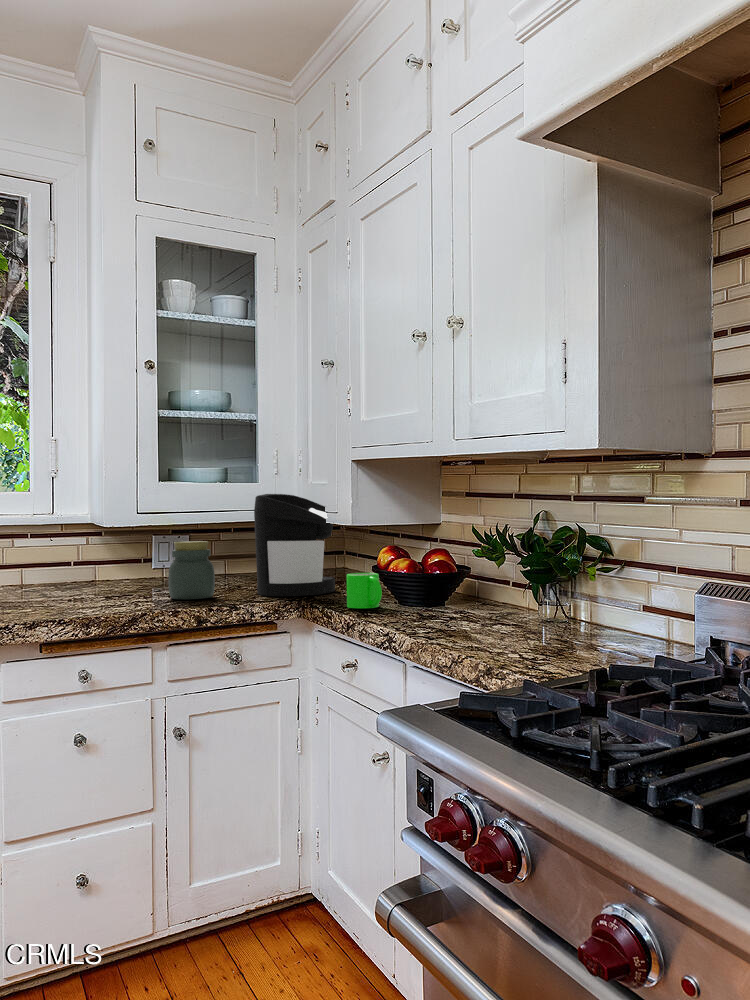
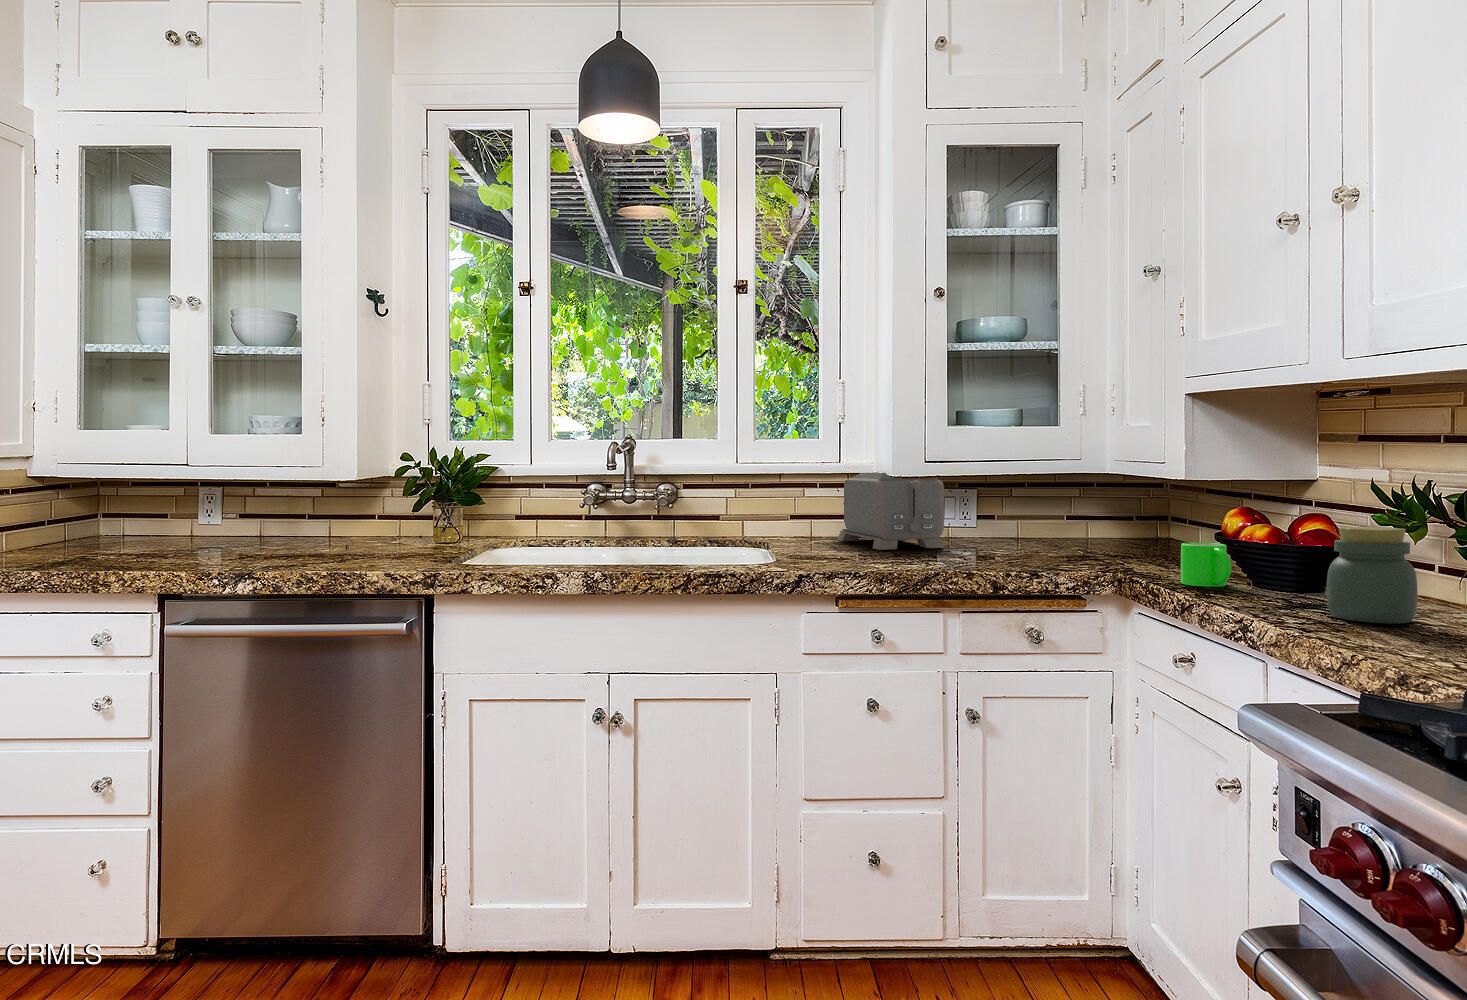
coffee maker: present [254,494,335,596] -> none [1058,445,1167,566]
toaster: none [54,519,158,593] -> present [837,473,944,550]
jar: present [168,541,215,599] -> present [1327,527,1417,623]

